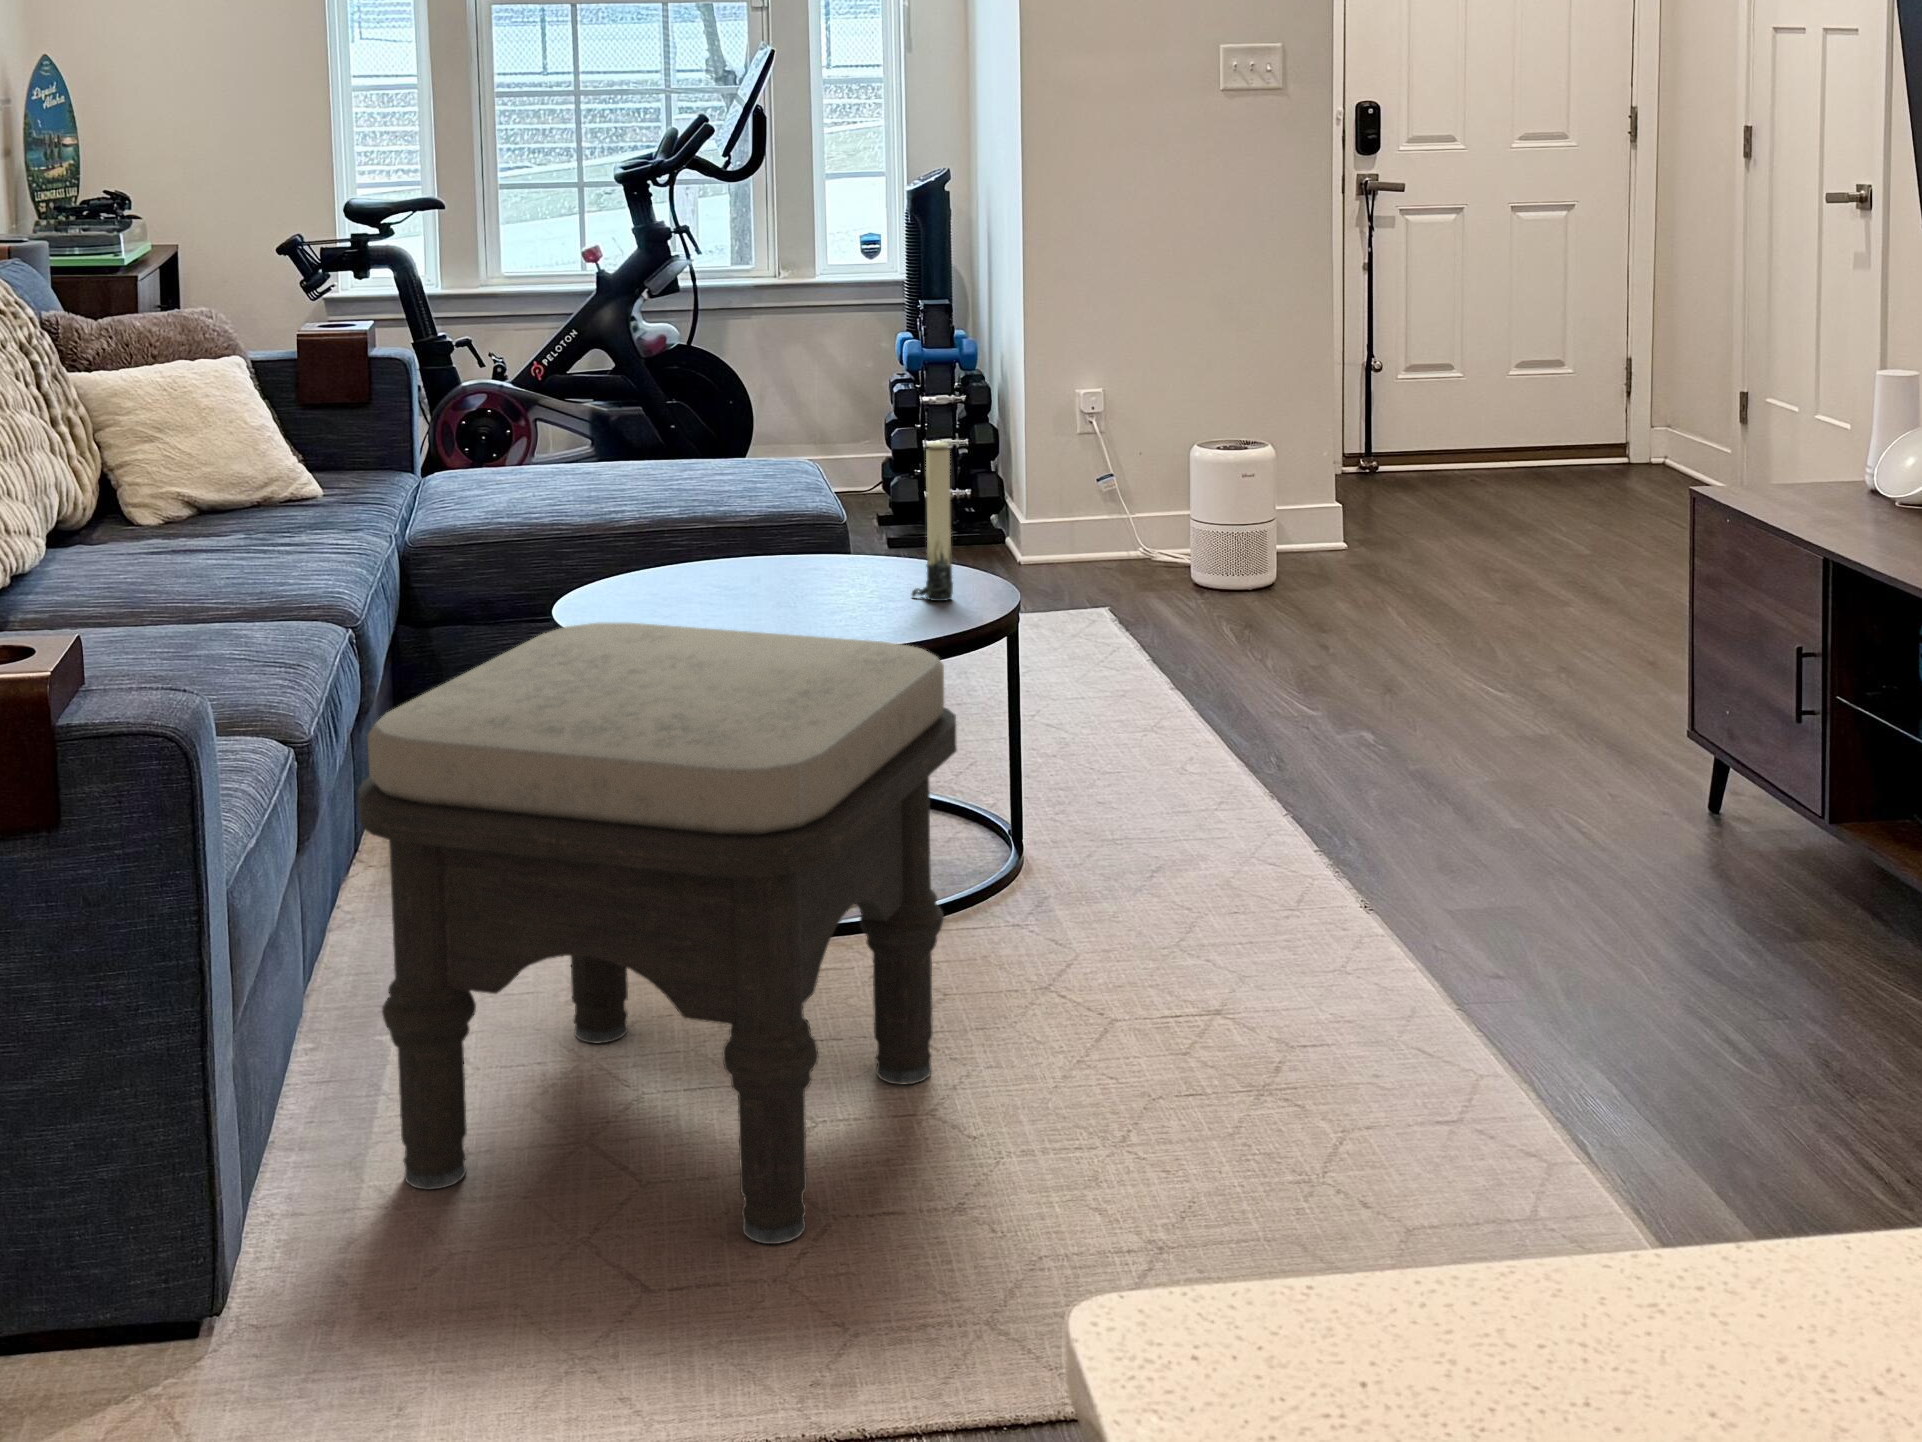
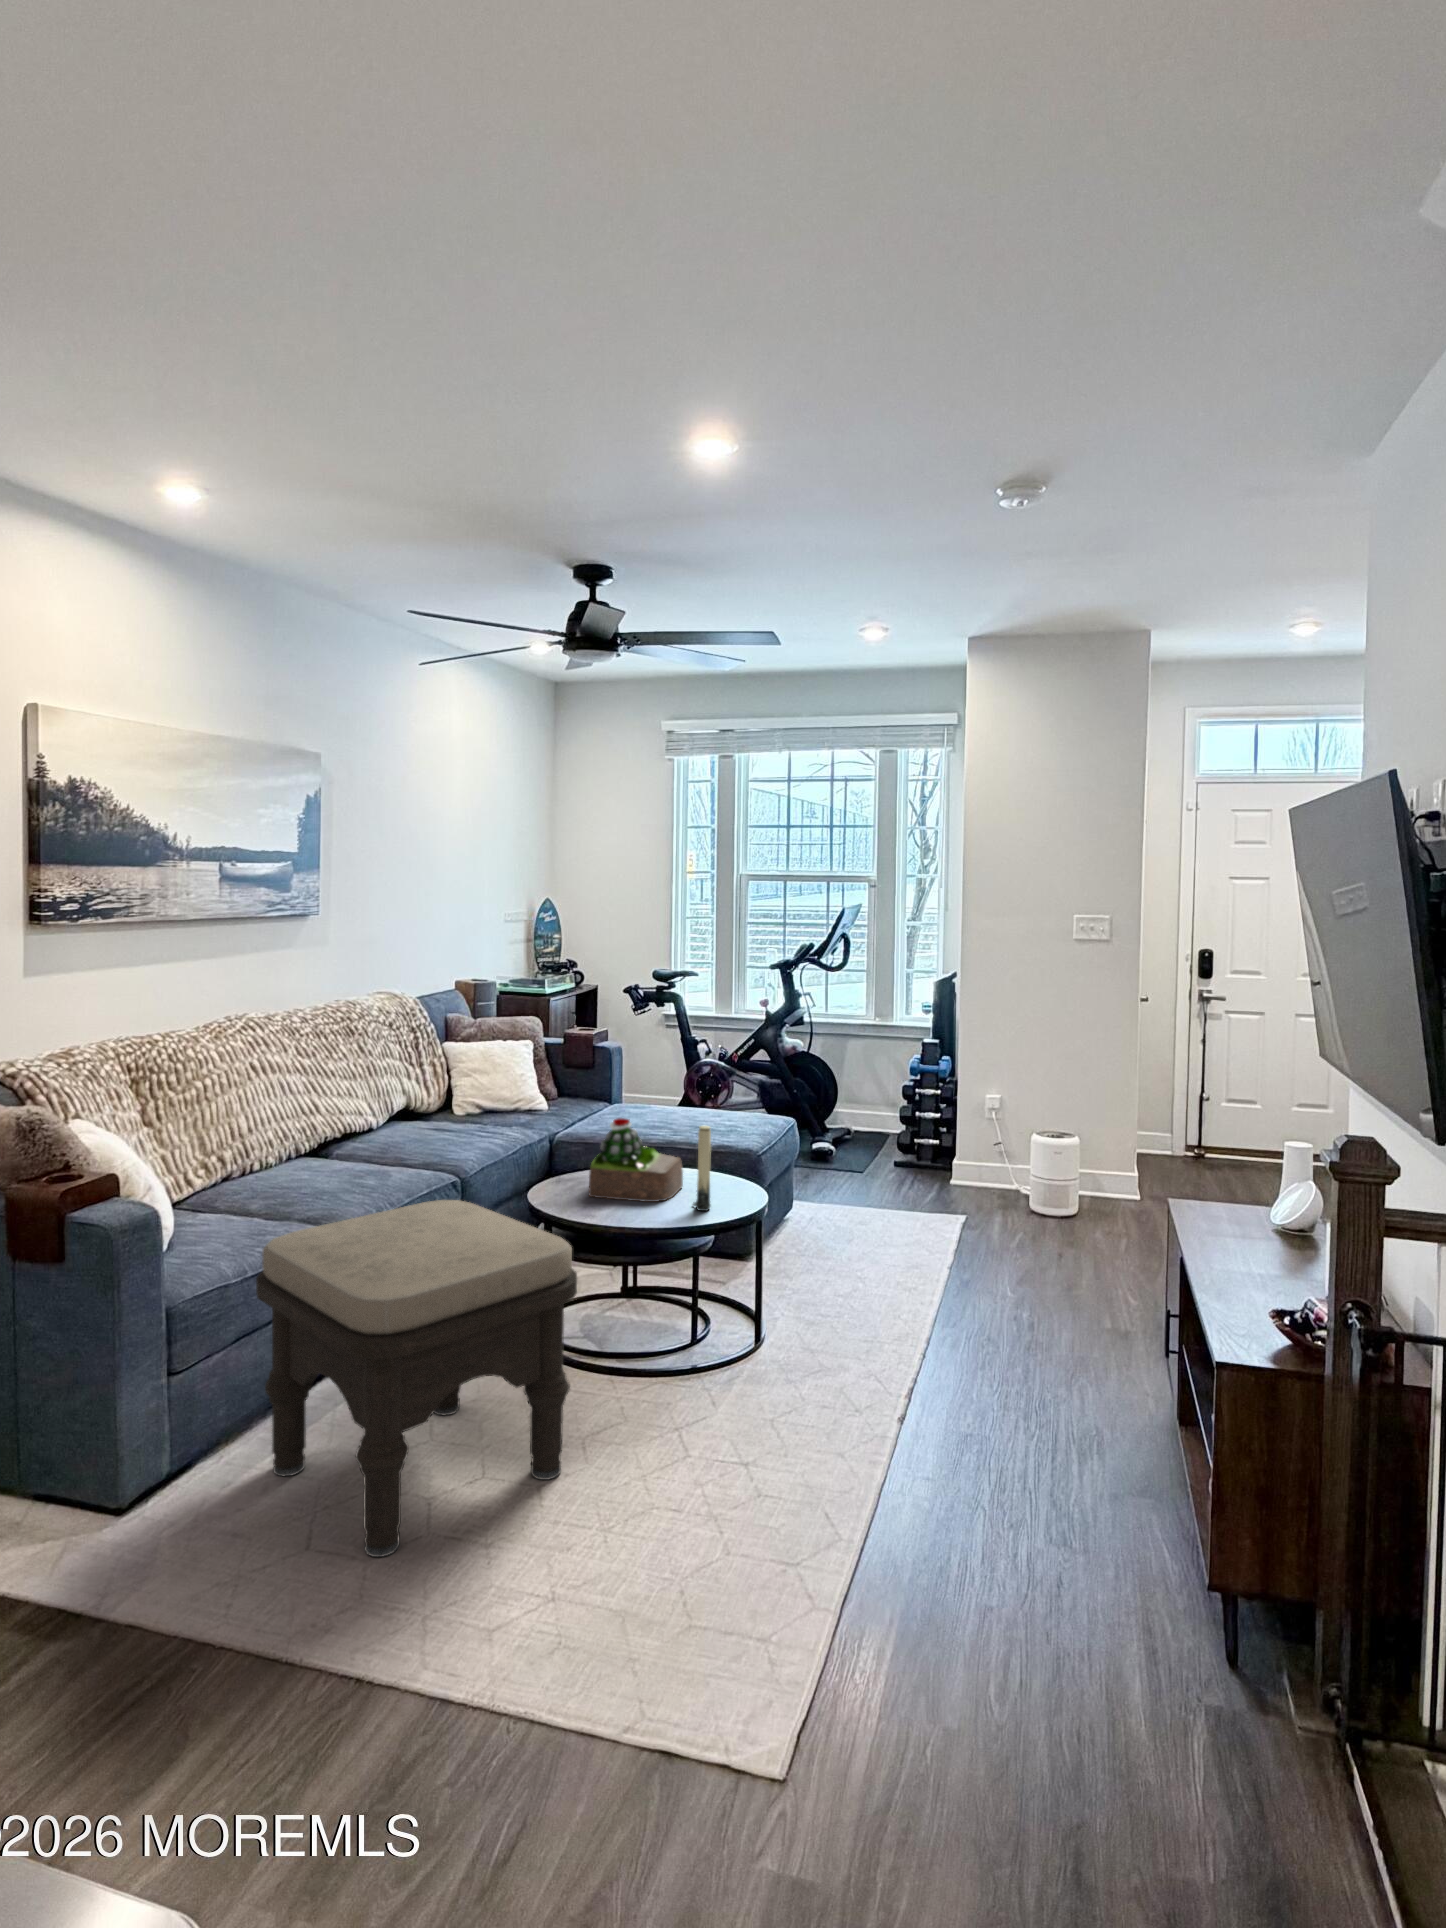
succulent plant: none [689,454,852,610] -> present [589,1118,683,1202]

